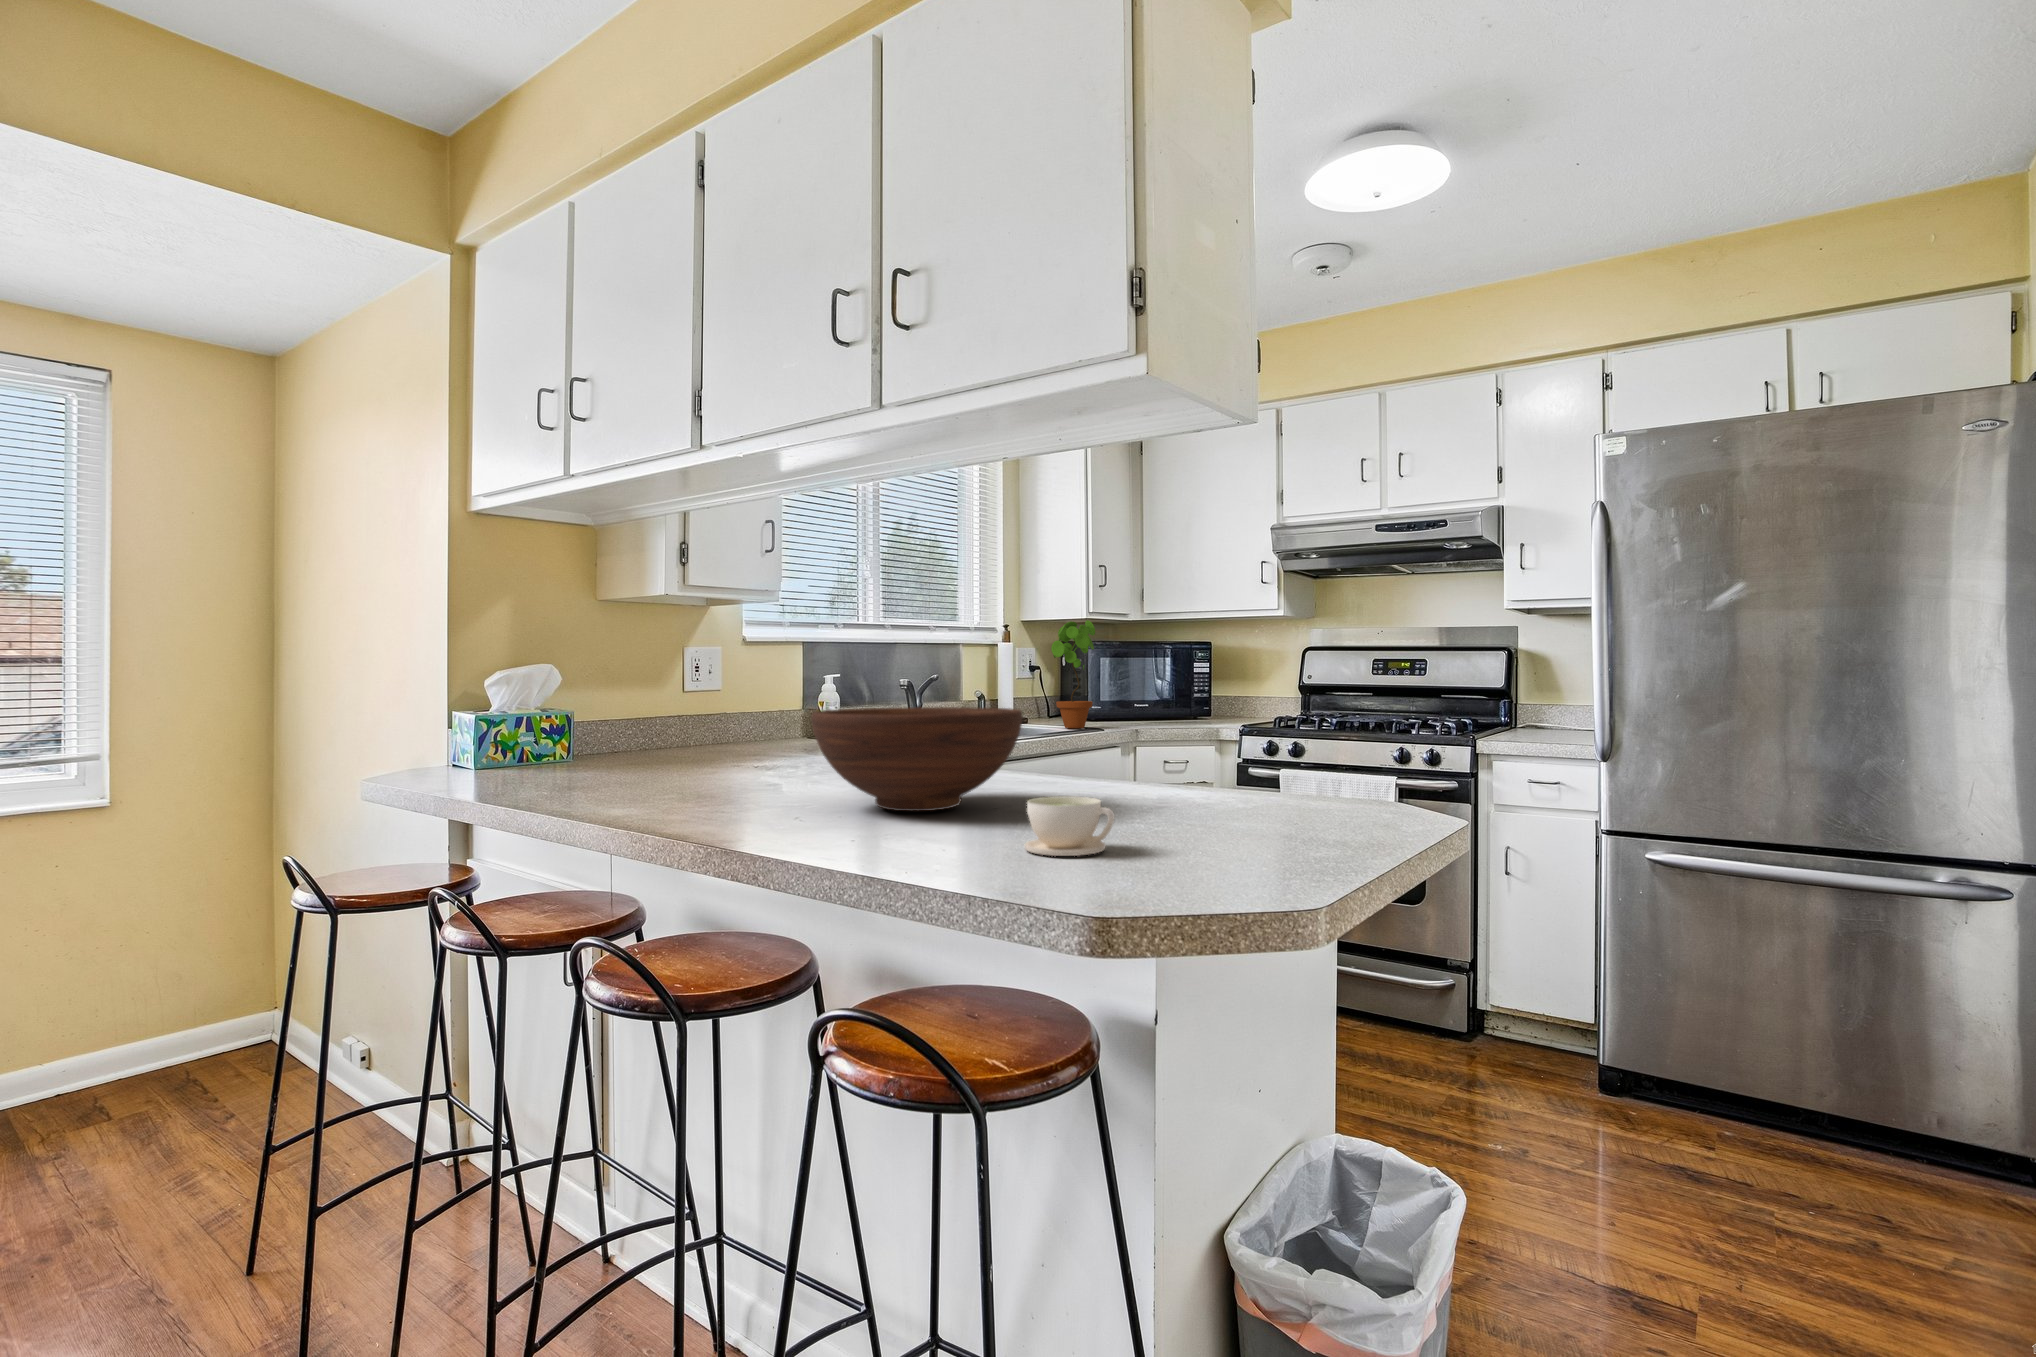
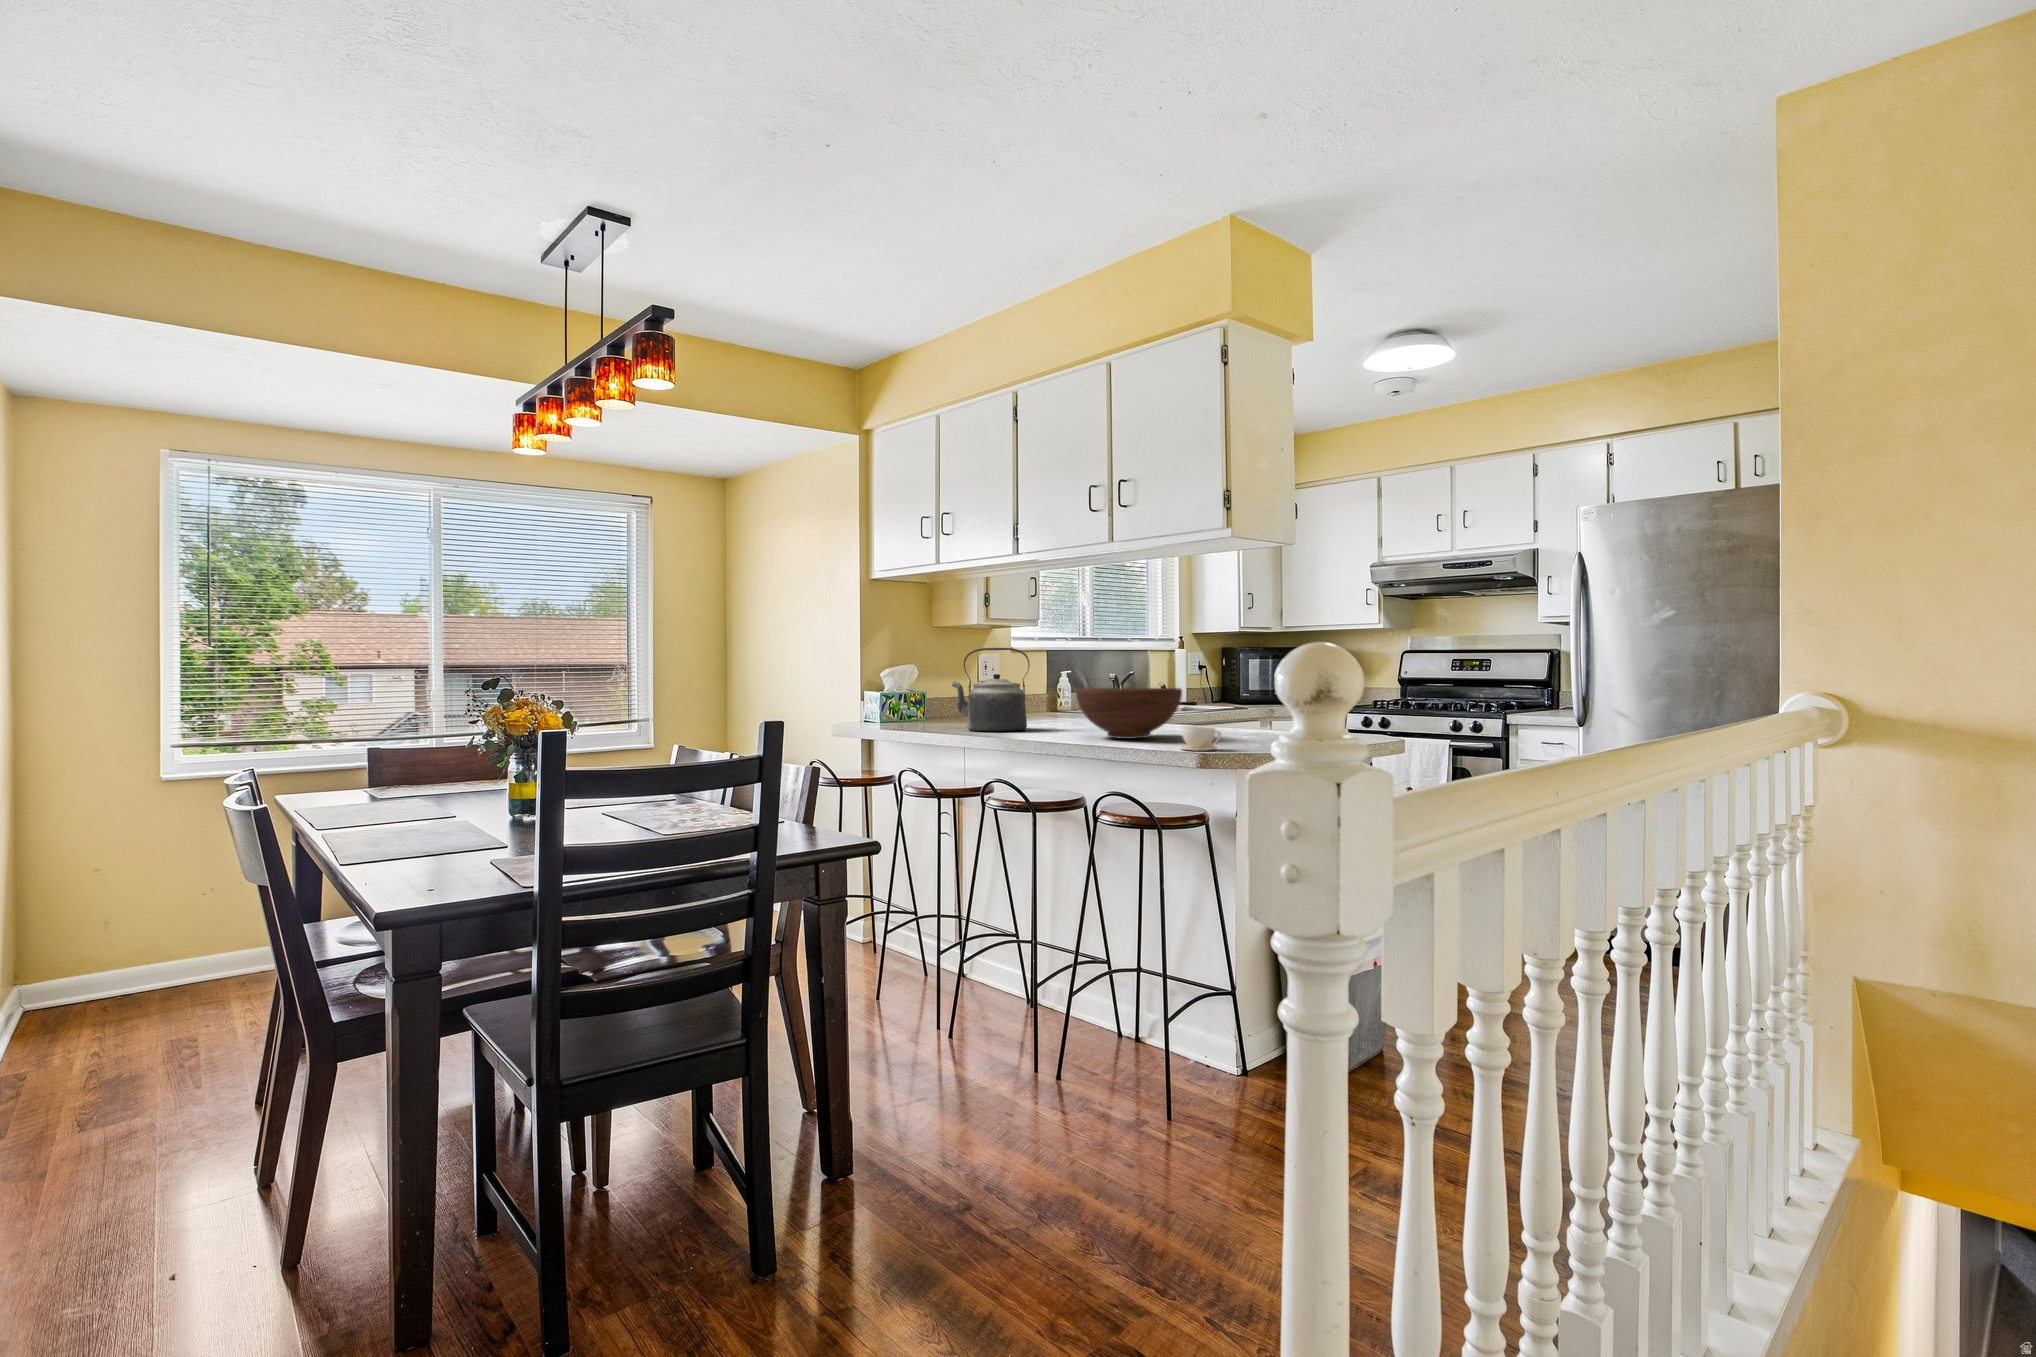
potted plant: present [1051,620,1095,728] -> none [1212,632,1244,709]
kettle: none [585,631,739,790] -> present [952,648,1030,731]

